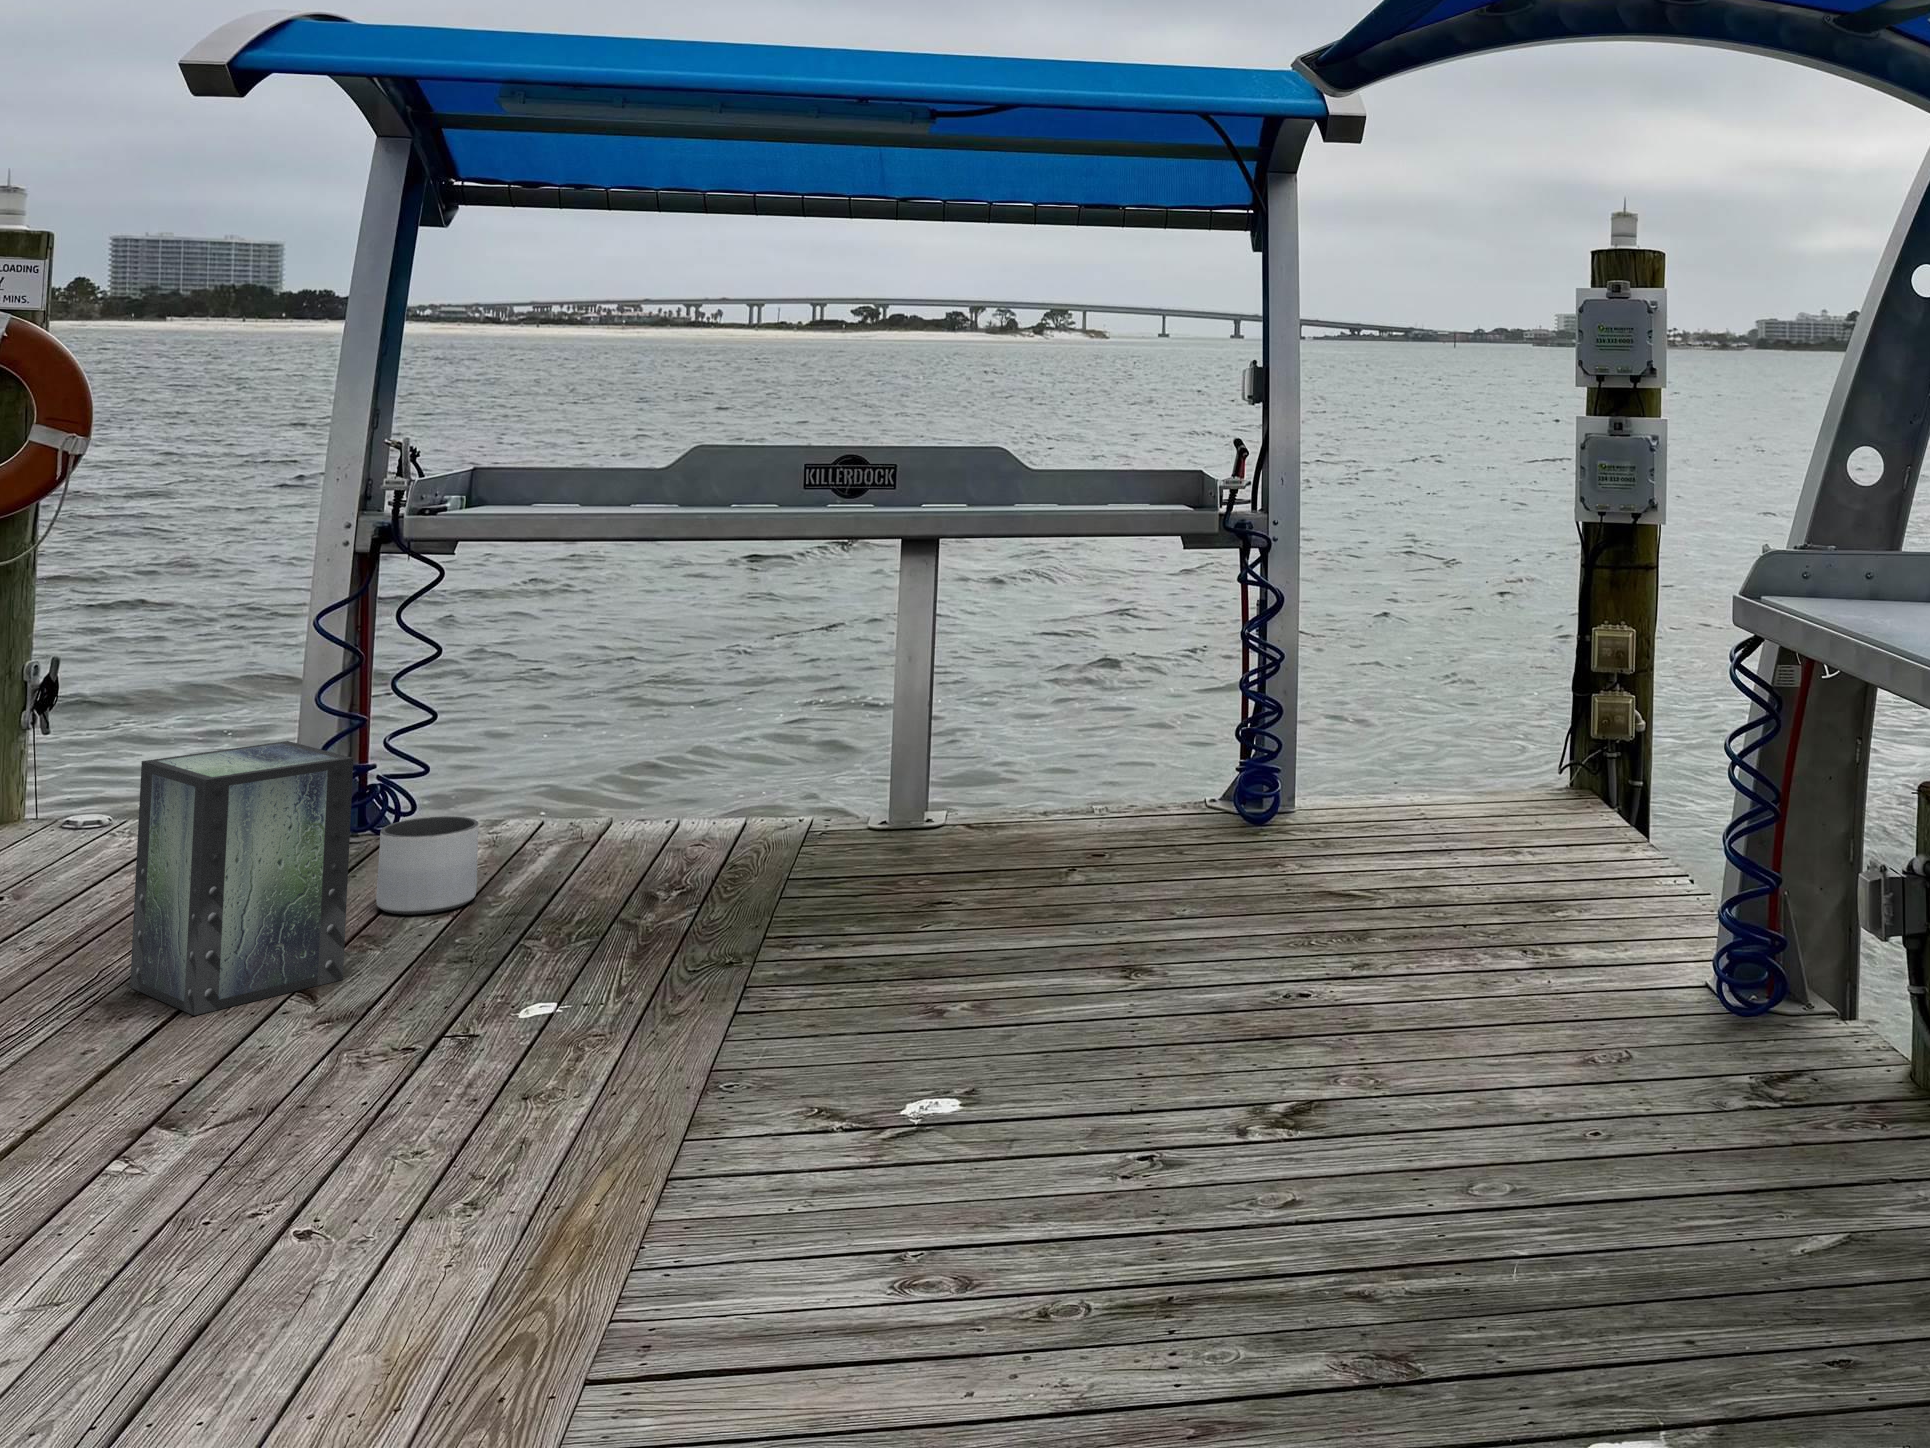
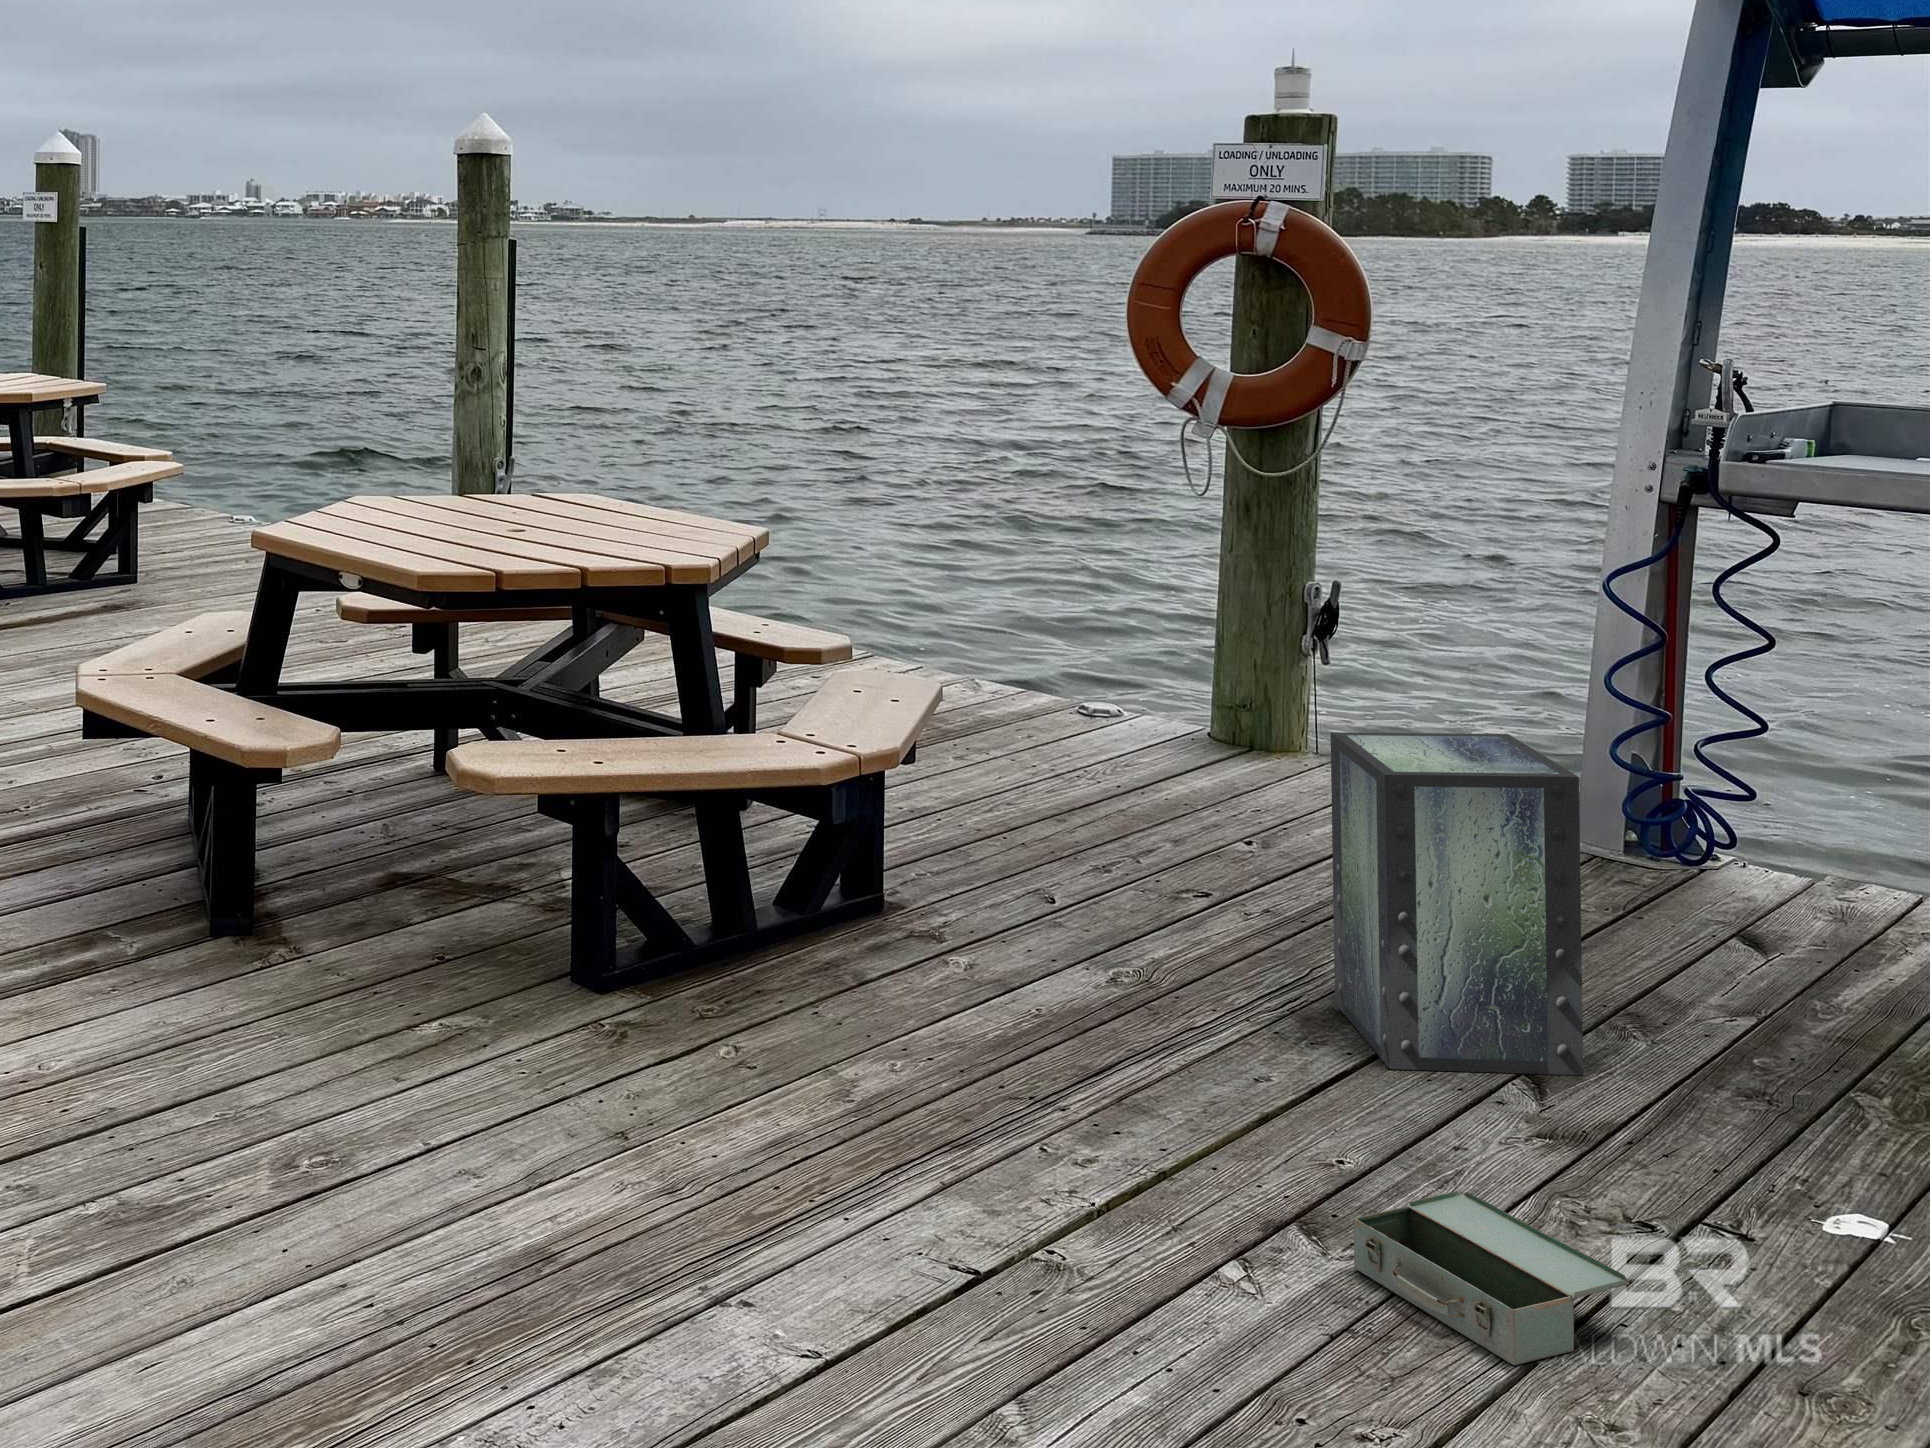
planter: present [376,816,478,915] -> none [1655,862,1800,1006]
toolbox: none [215,1055,420,1144] -> present [1354,1191,1629,1365]

